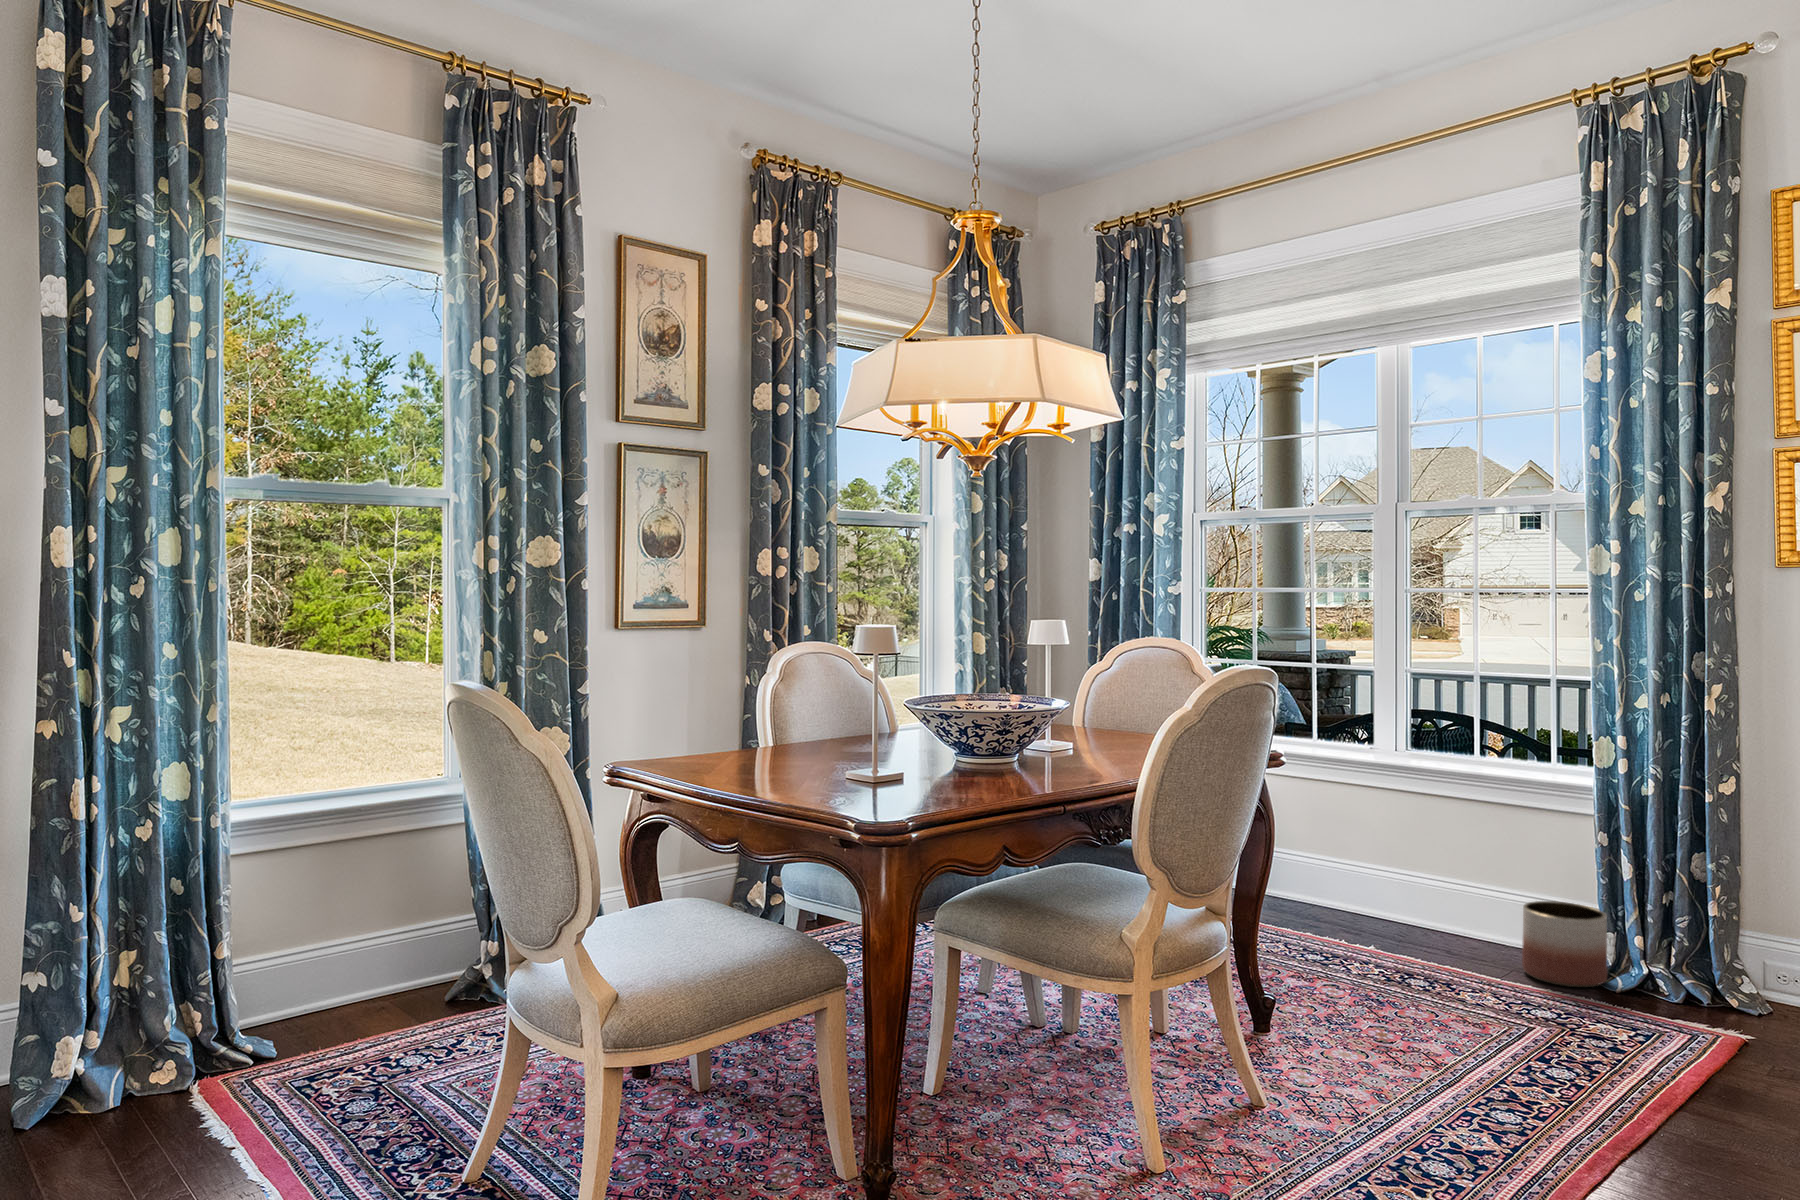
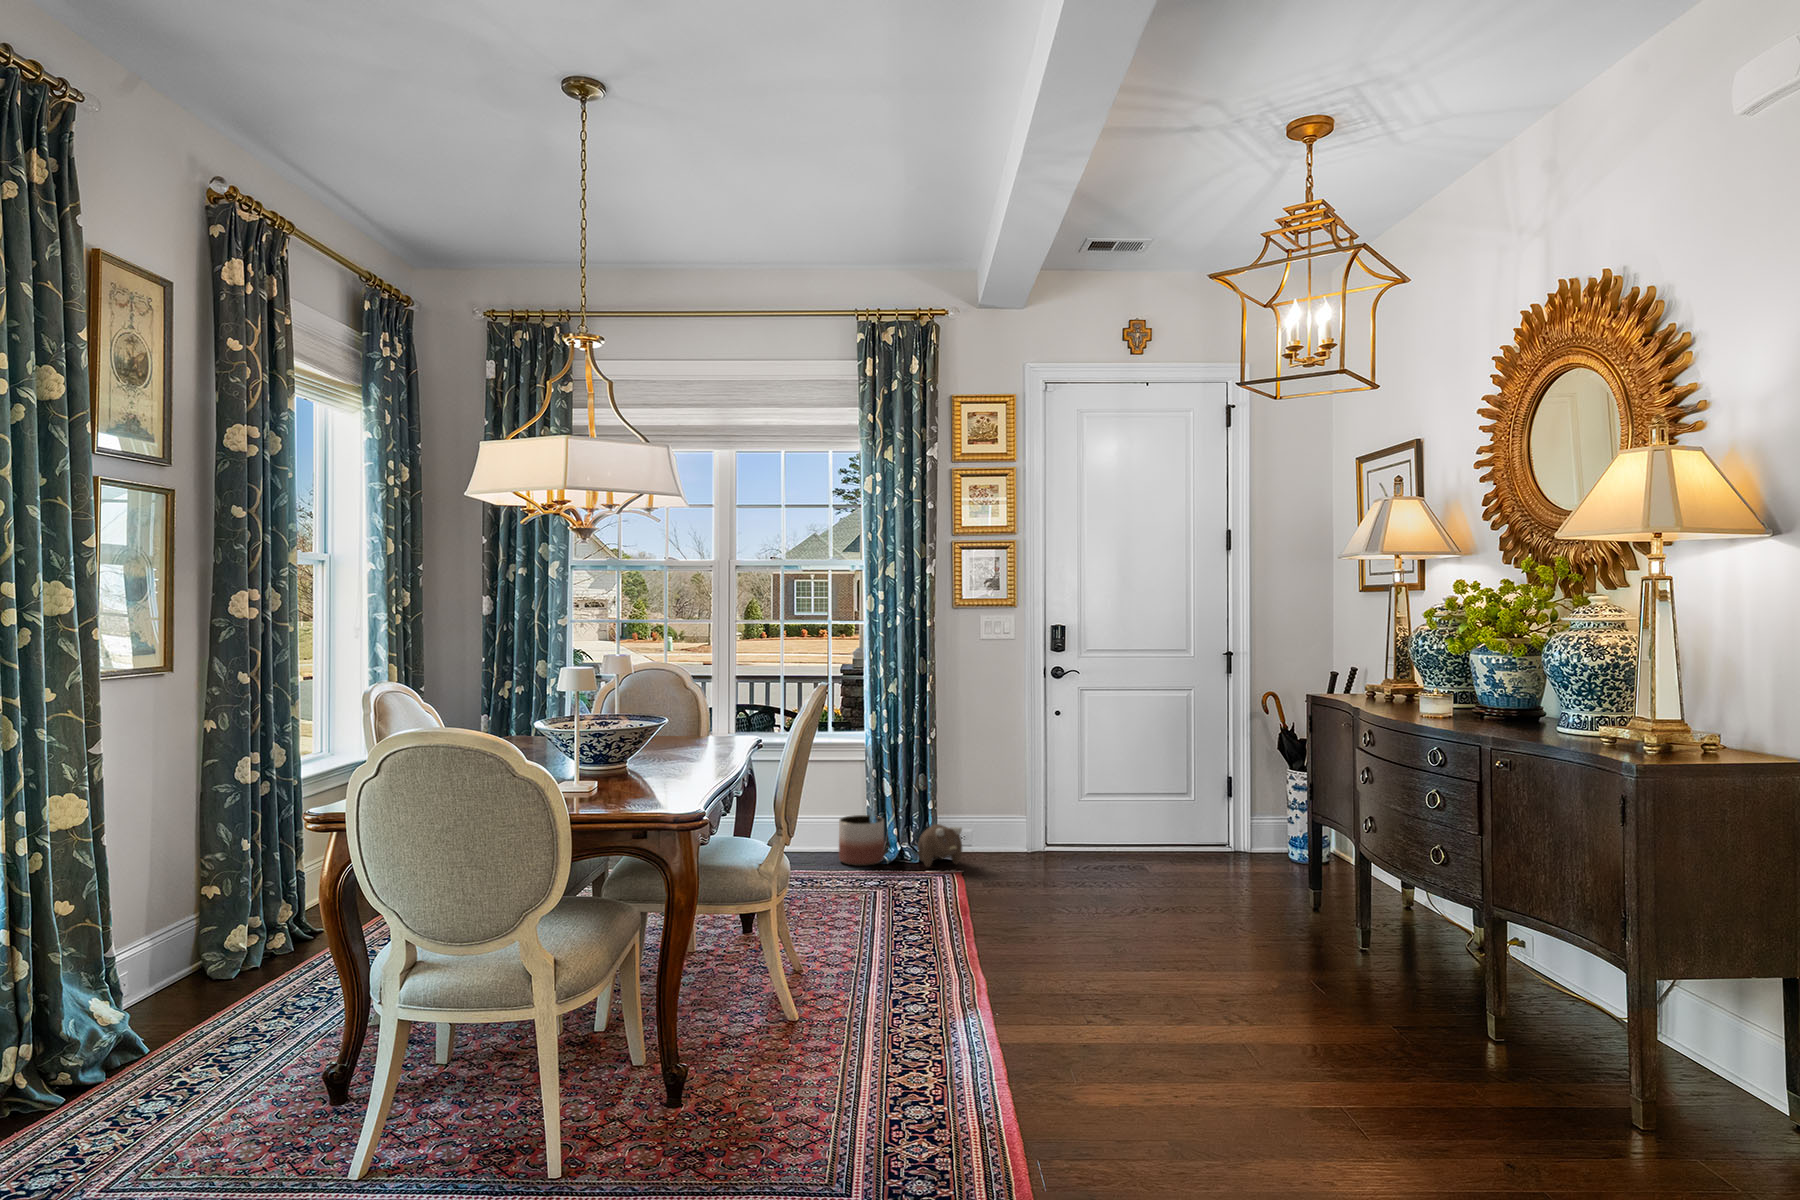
plush toy: none [1664,944,1754,1024] -> present [918,824,962,867]

